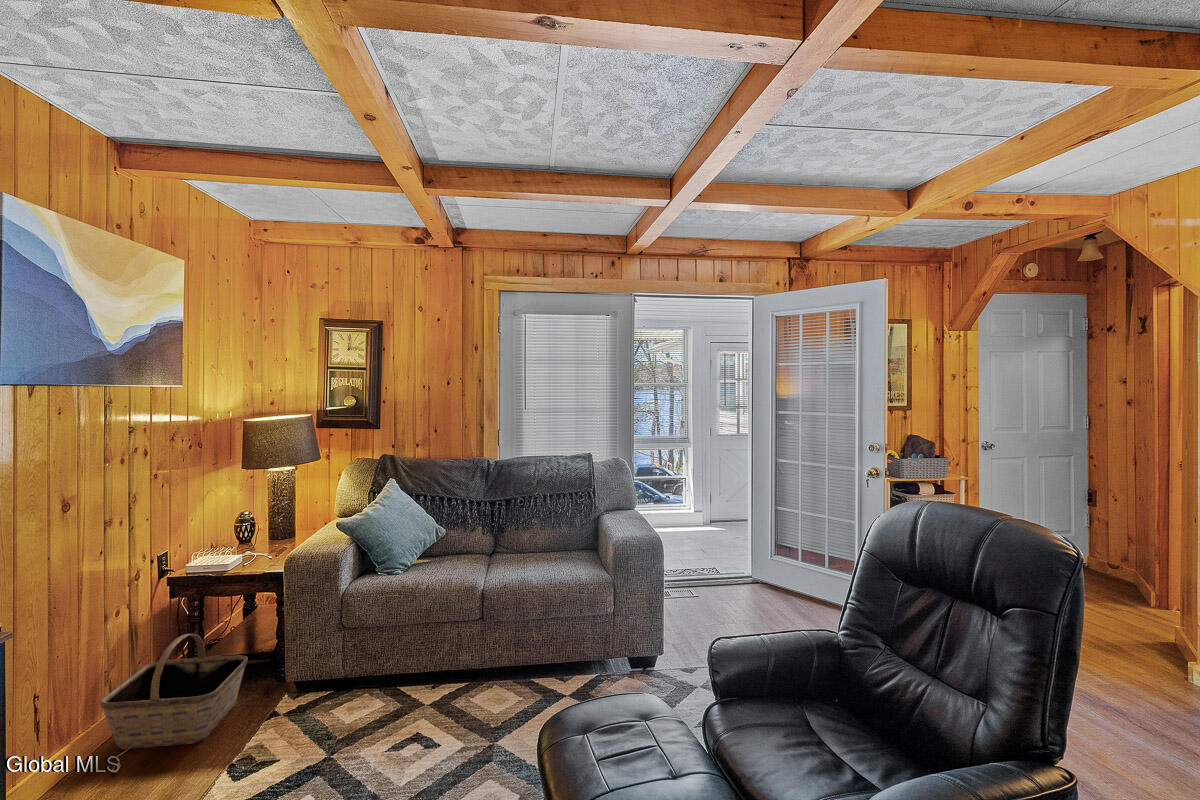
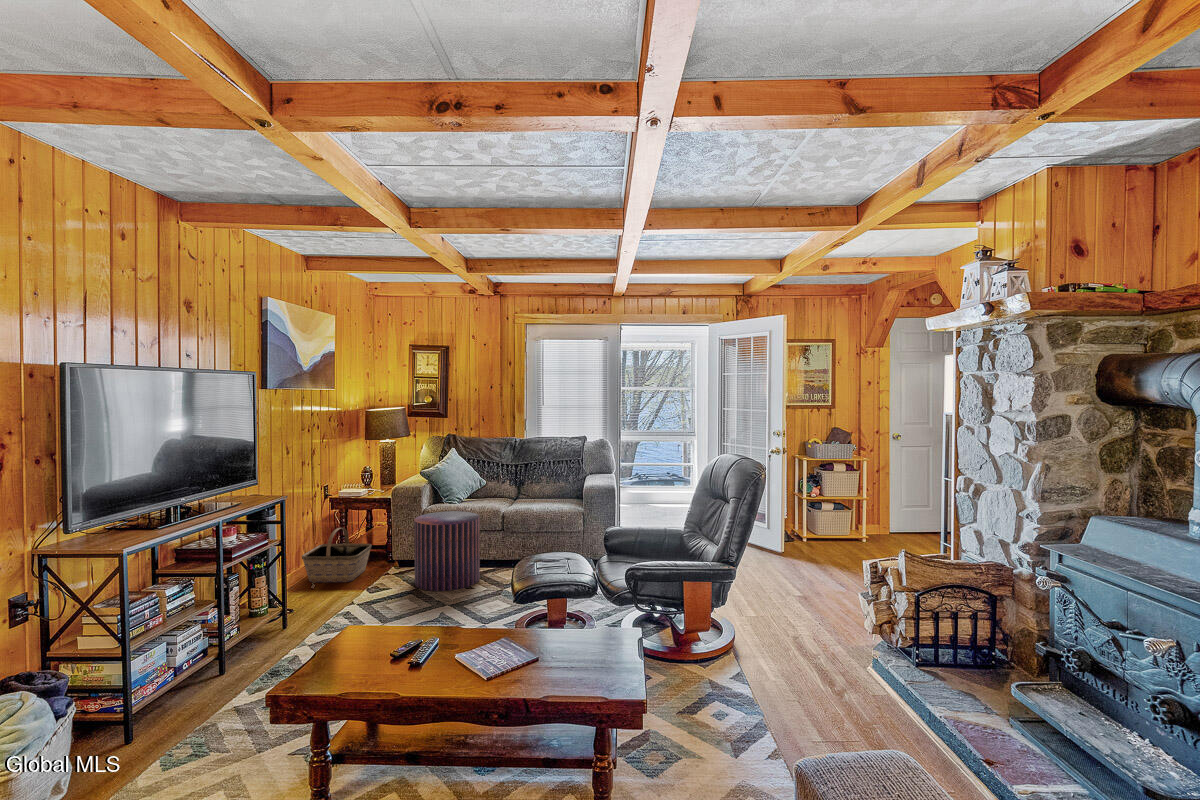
pouf: none [326,594,447,761] -> present [414,511,480,591]

